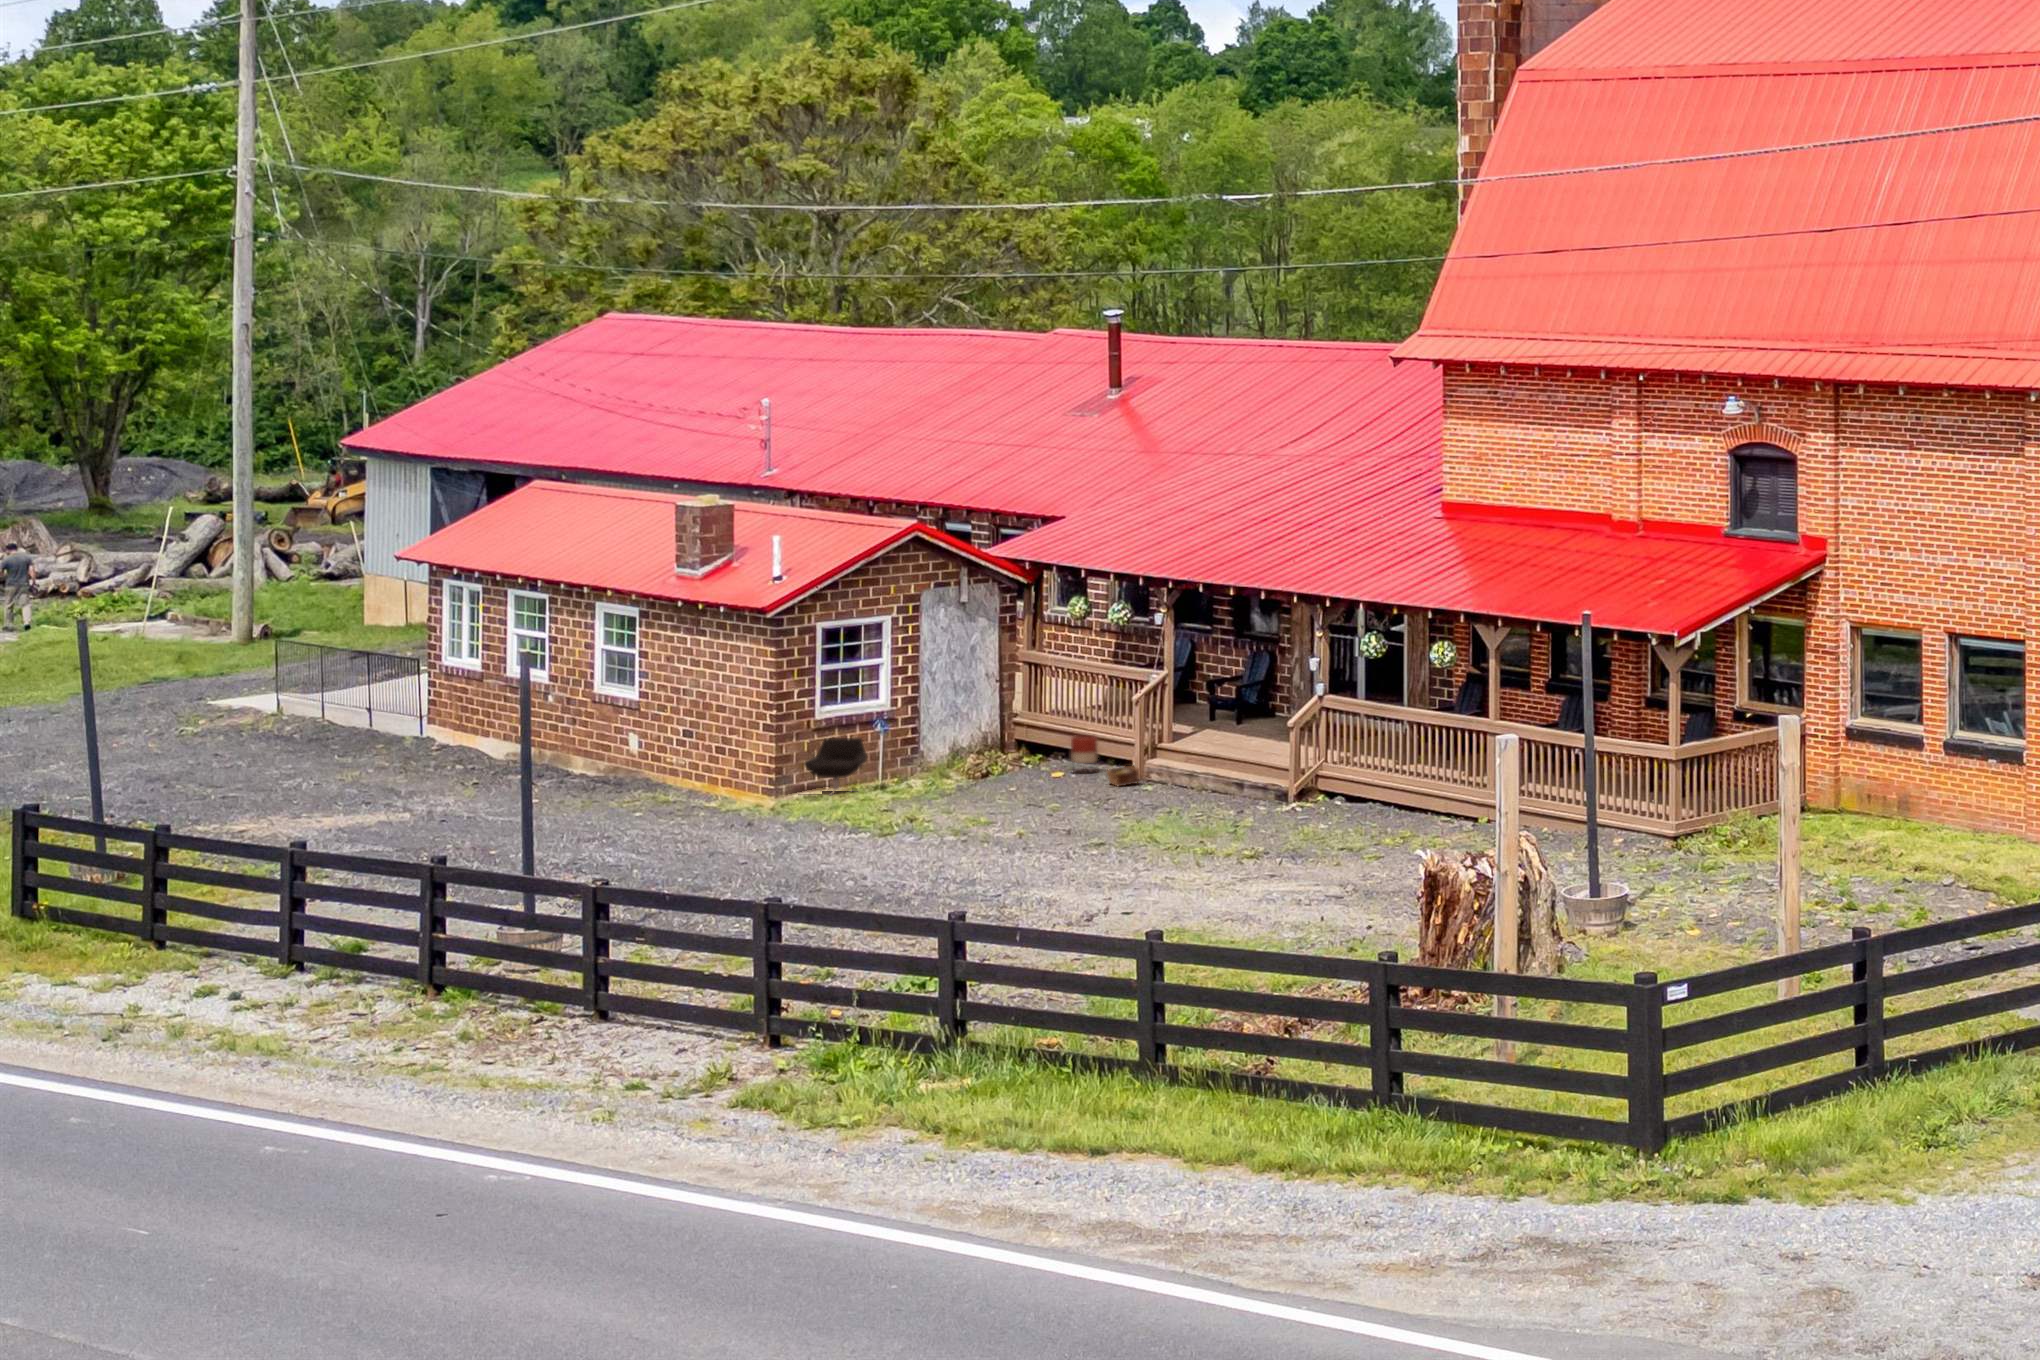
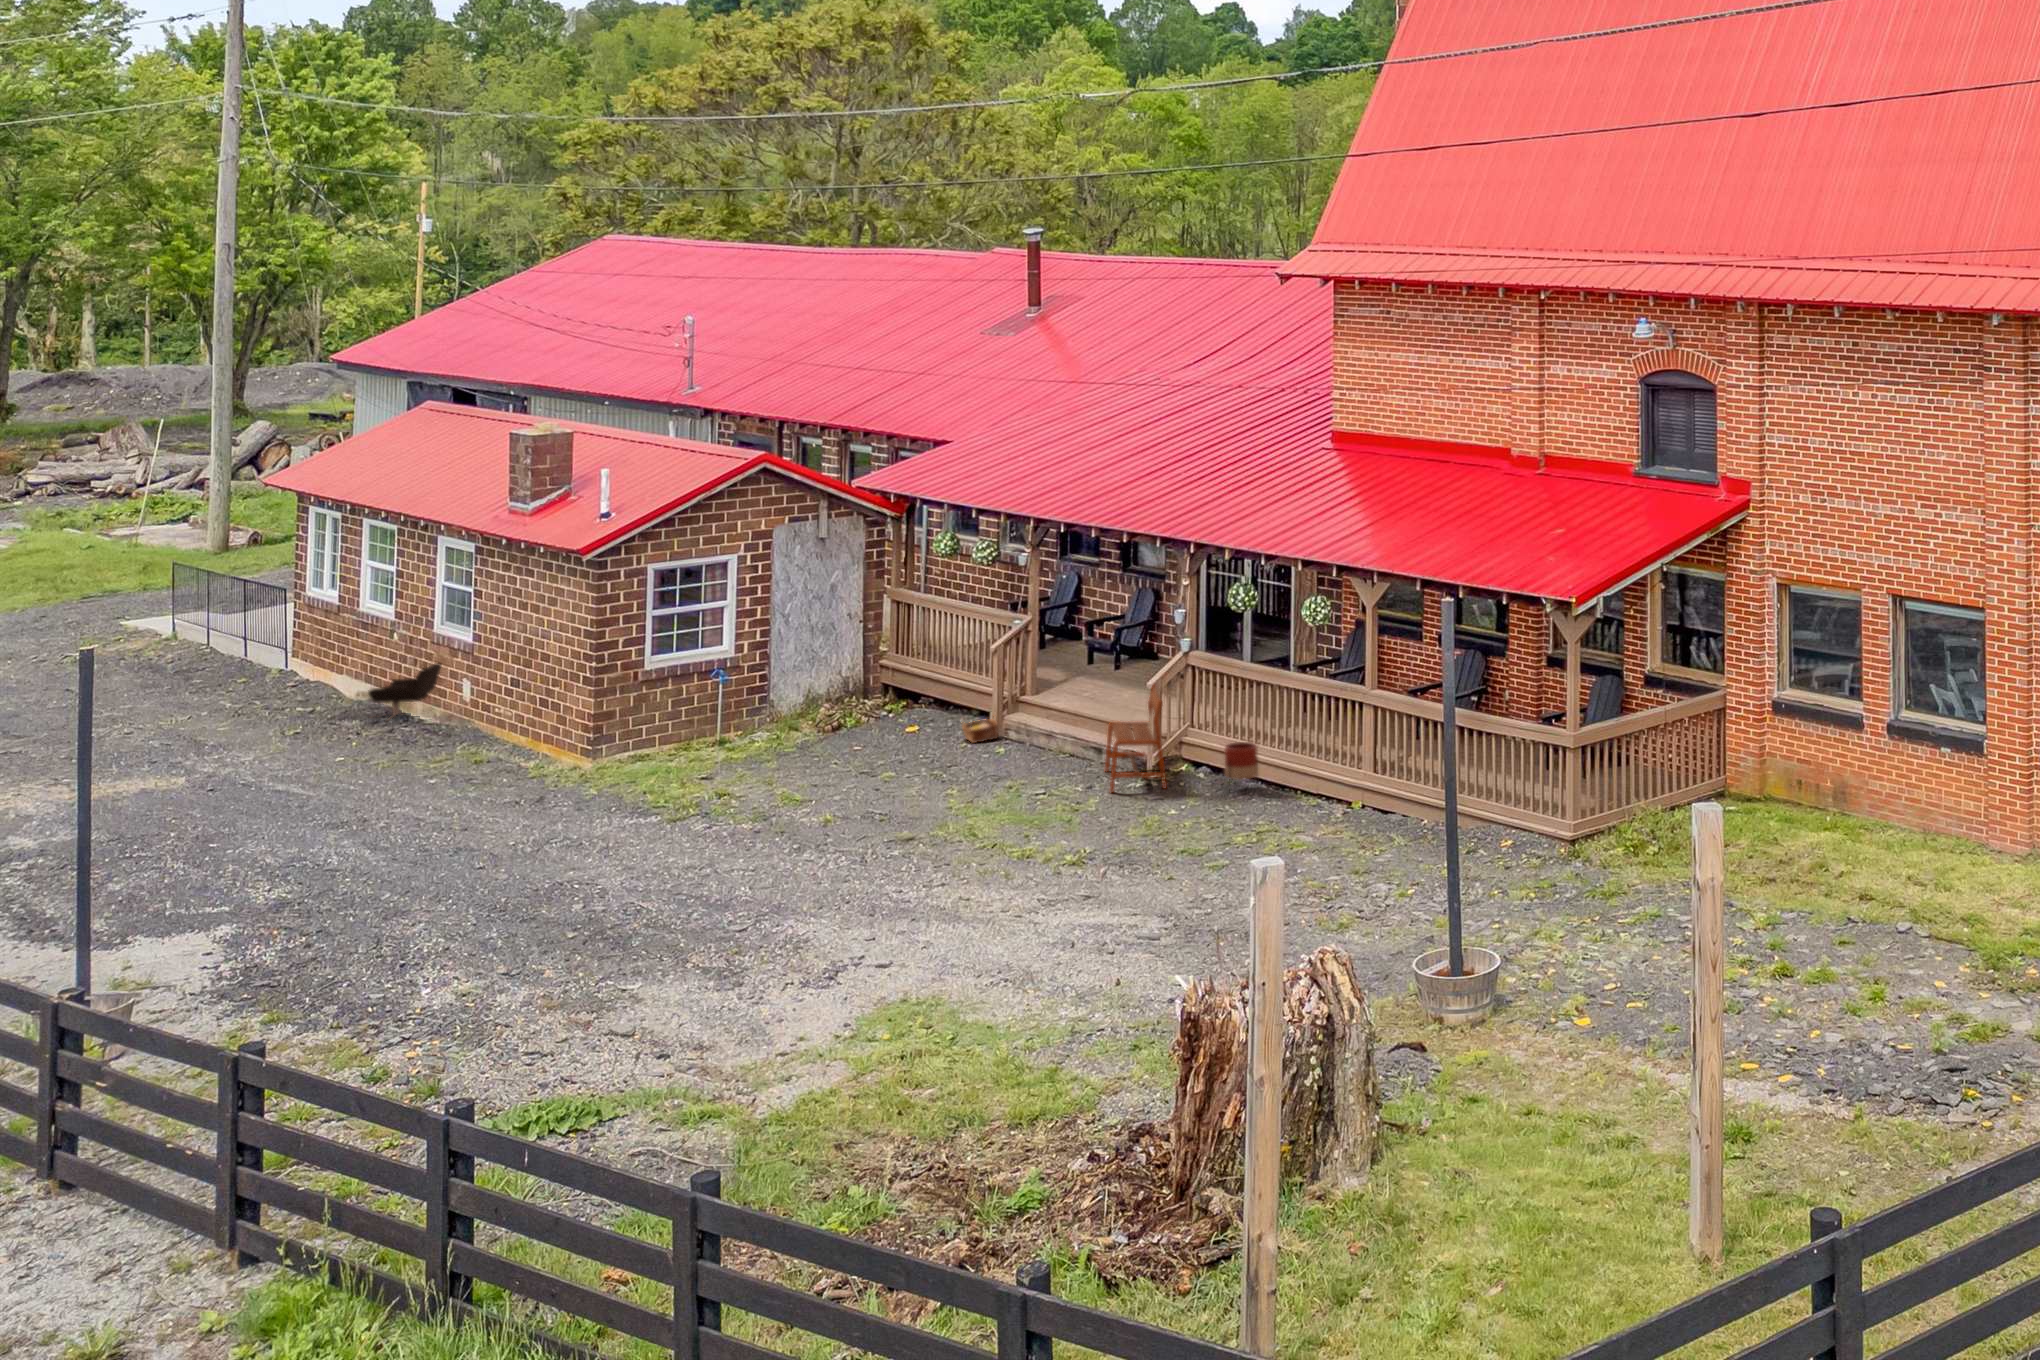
bench: none [1249,726,1311,817] -> present [1104,686,1167,793]
planter: present [1071,735,1098,763] -> present [1225,742,1258,780]
lounge chair: present [804,738,867,792] -> present [368,663,441,716]

